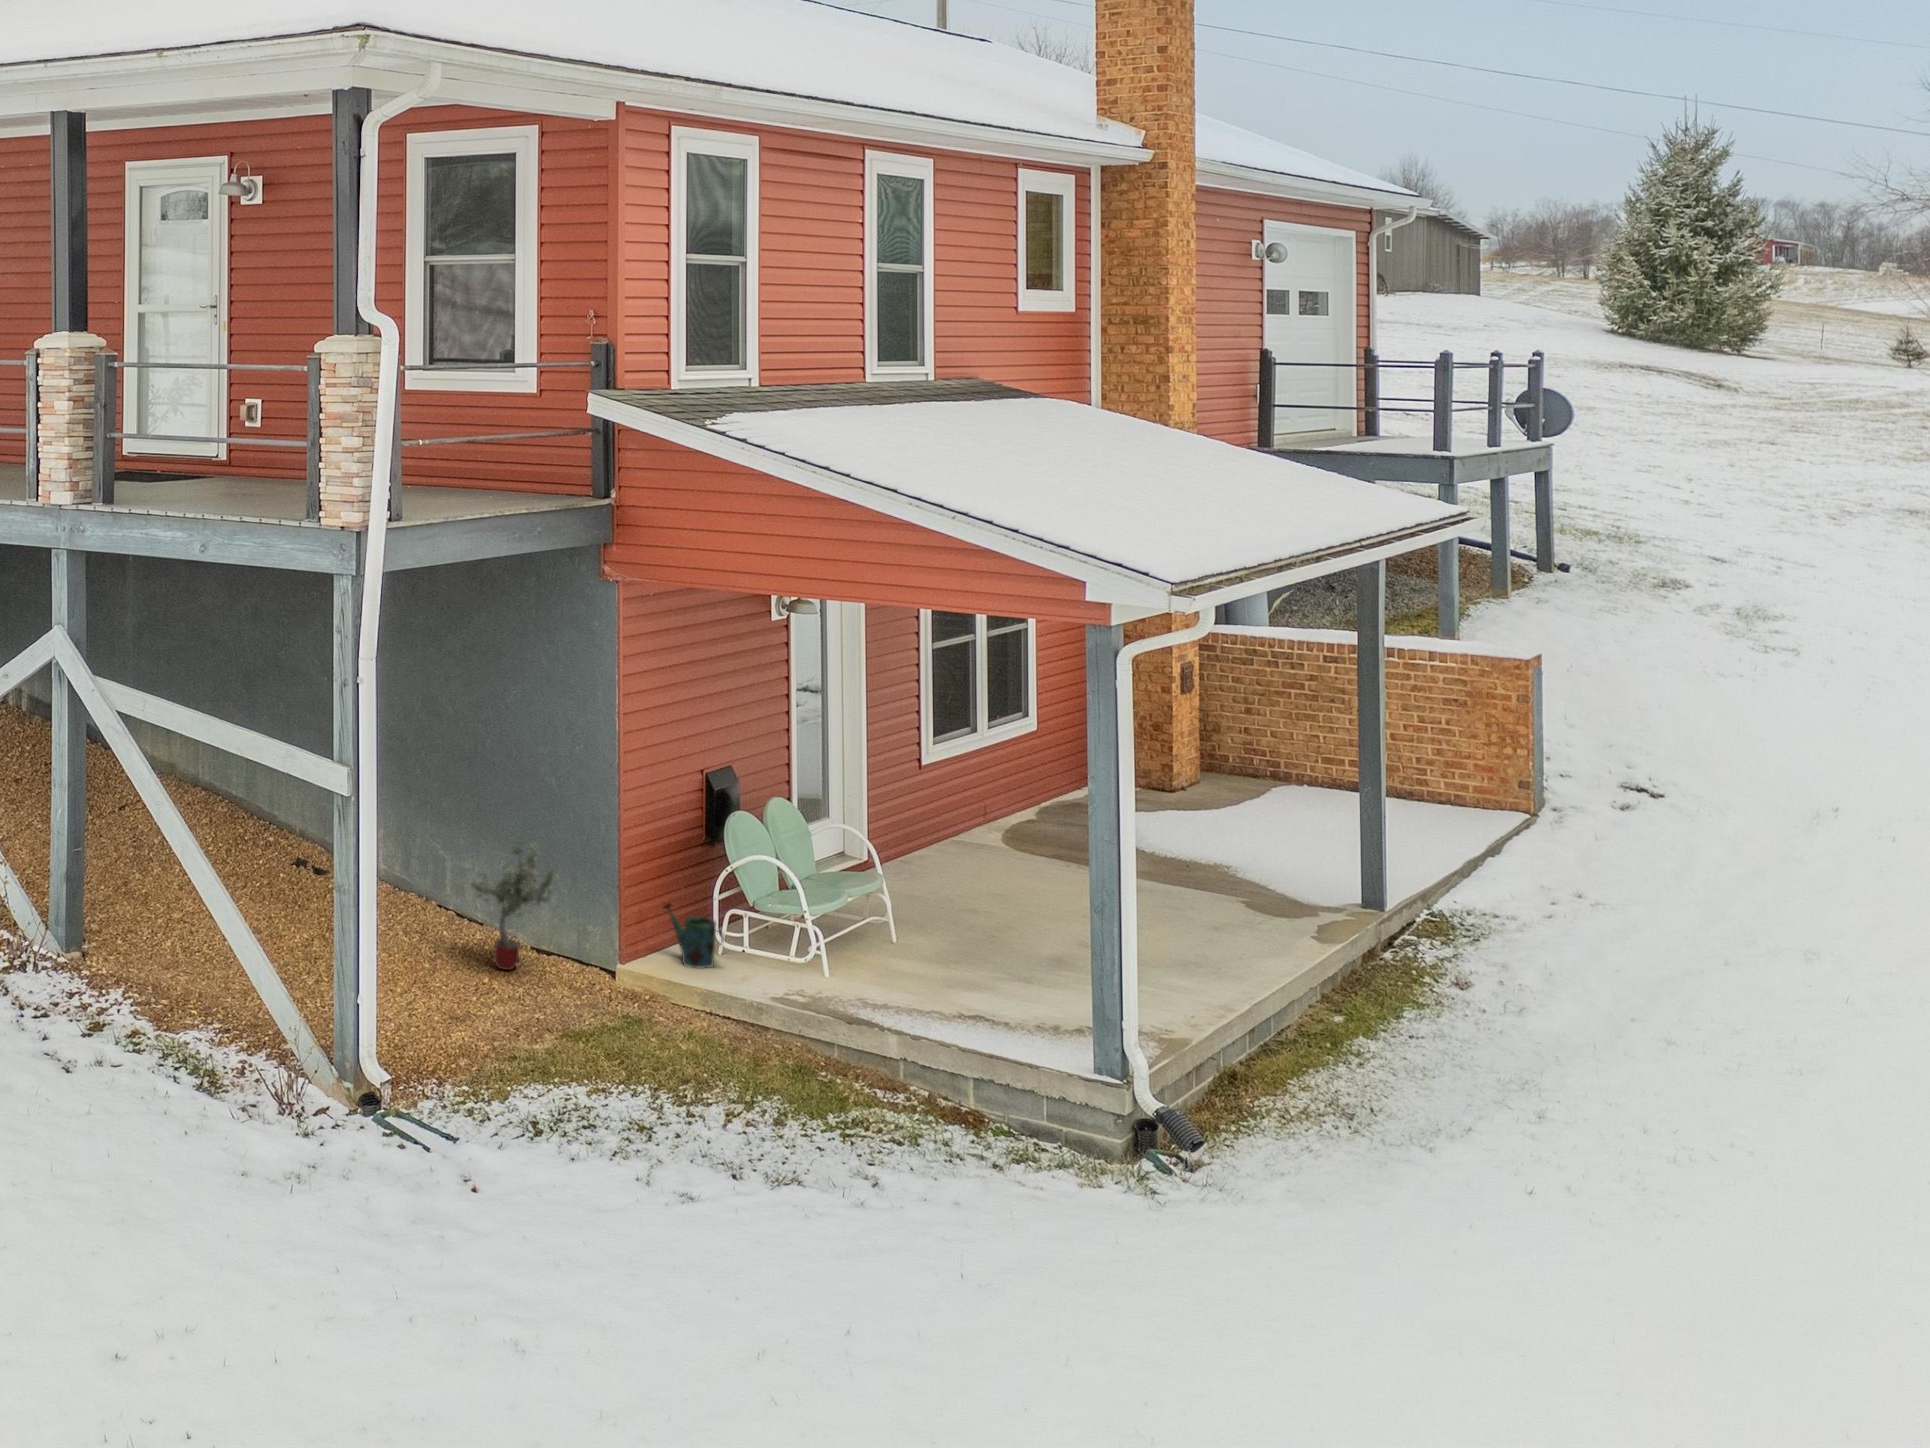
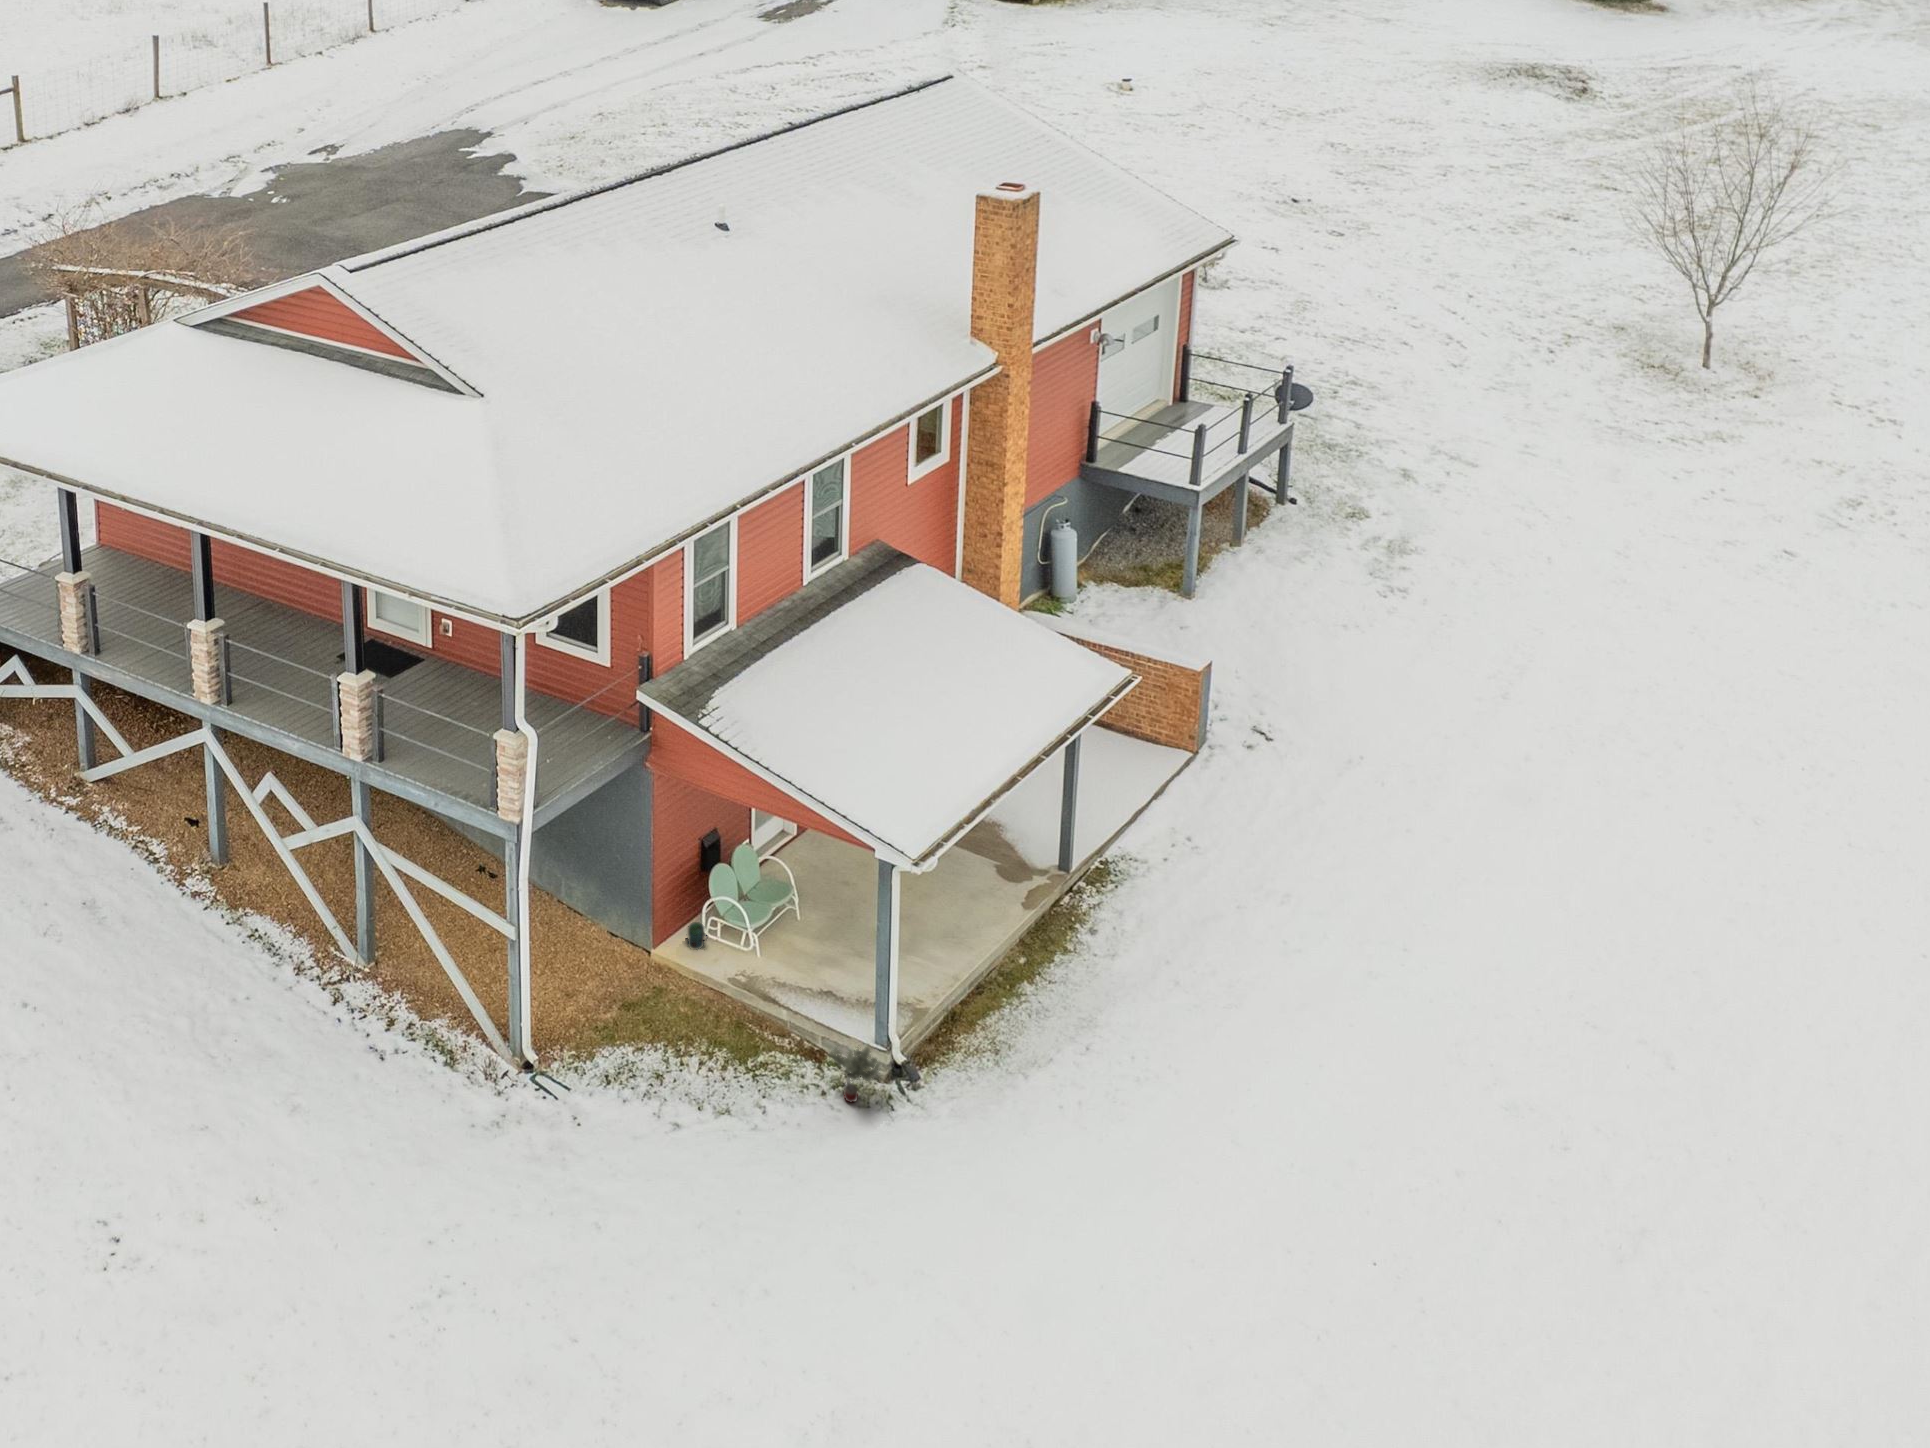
potted tree: present [471,841,555,970] -> present [829,1047,881,1102]

